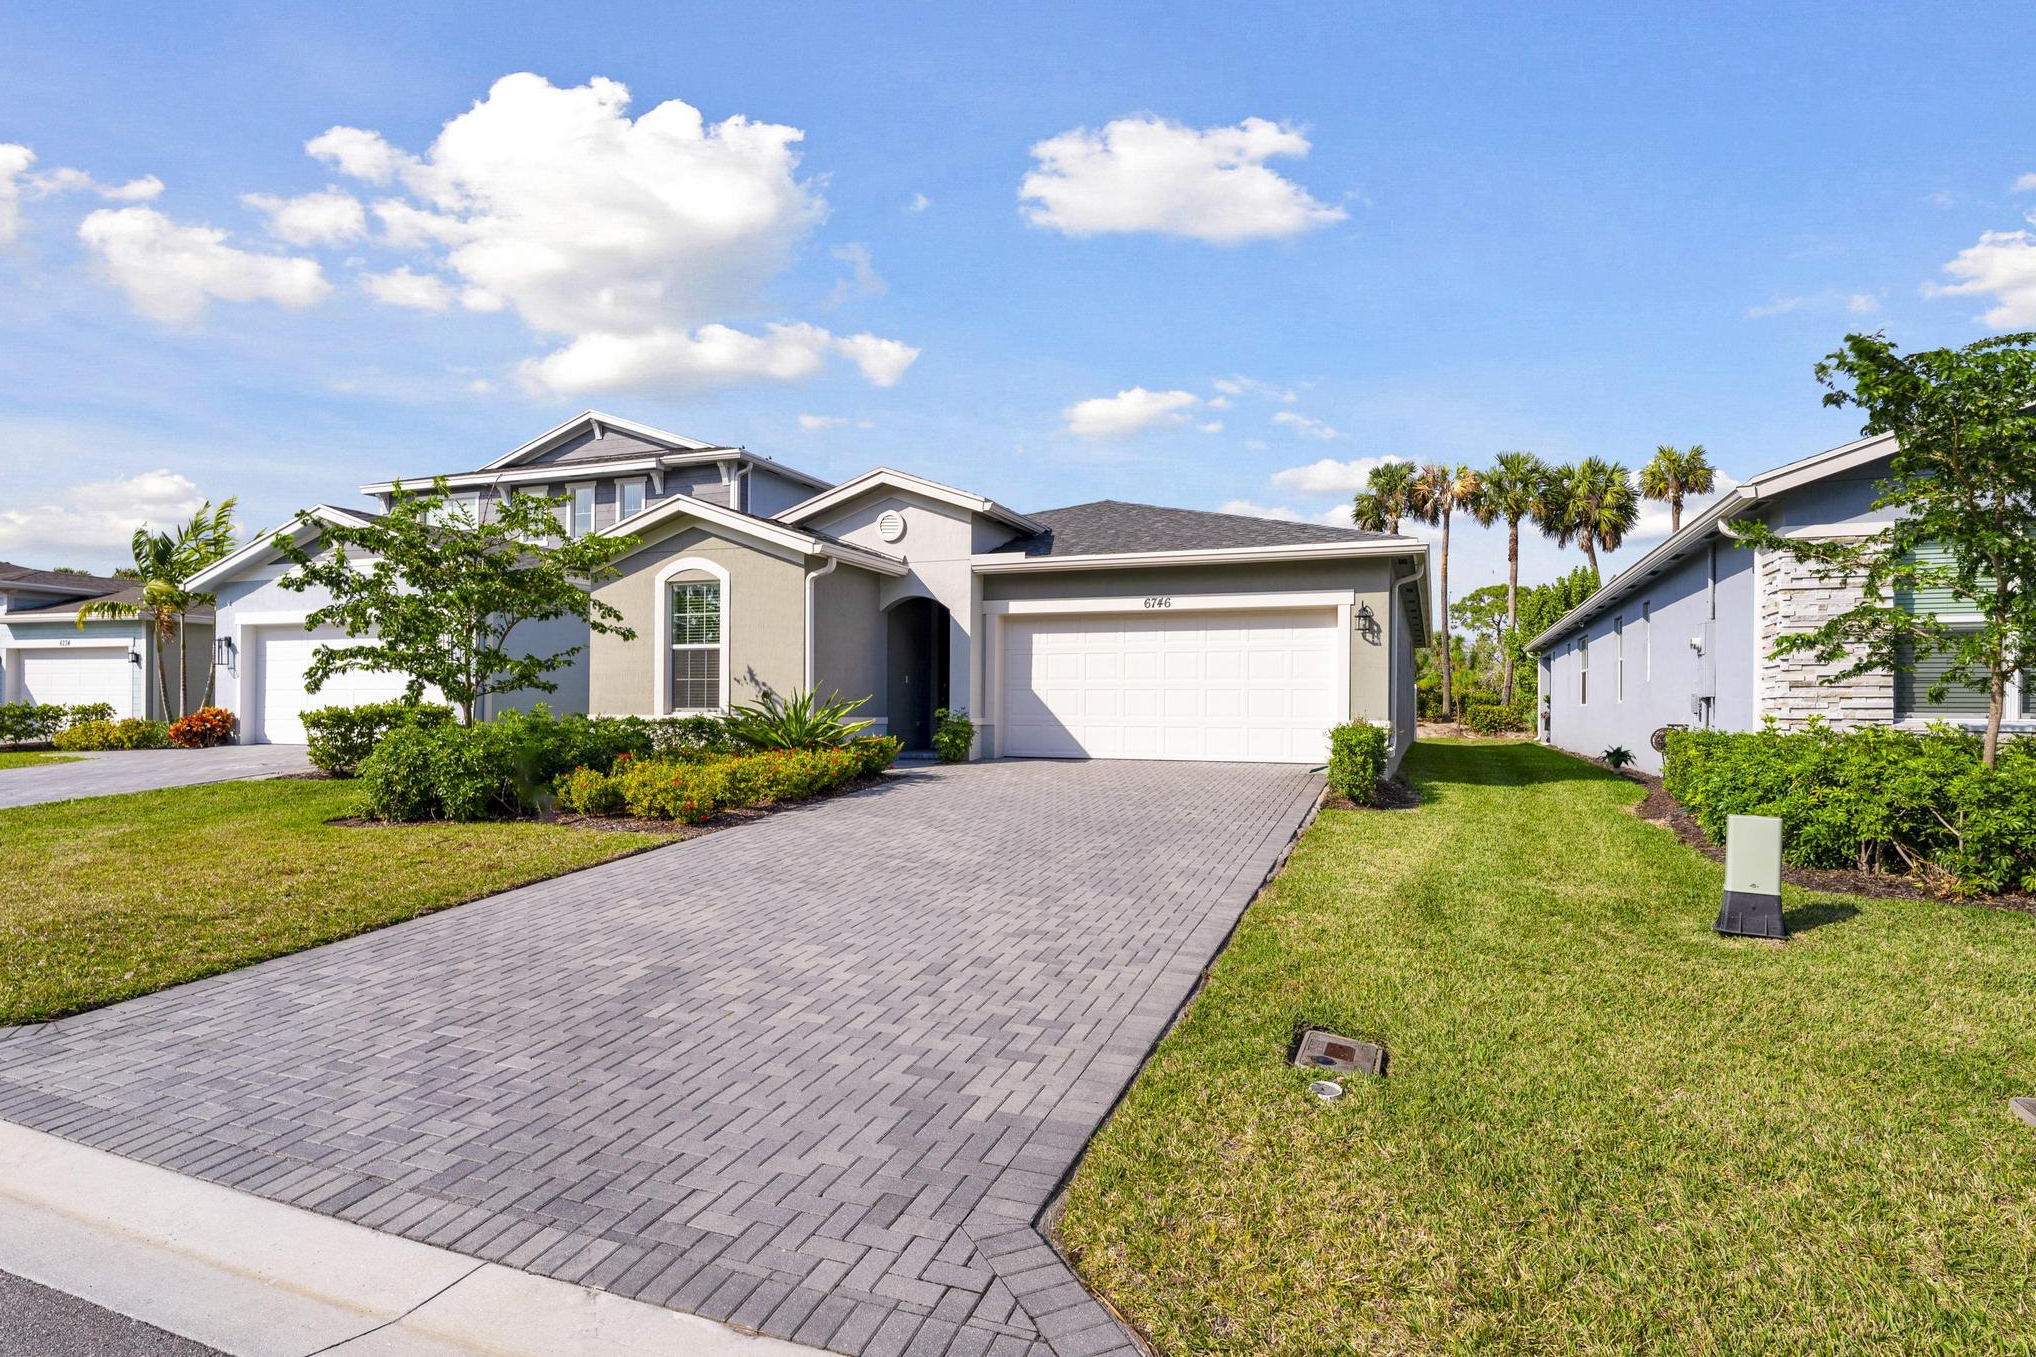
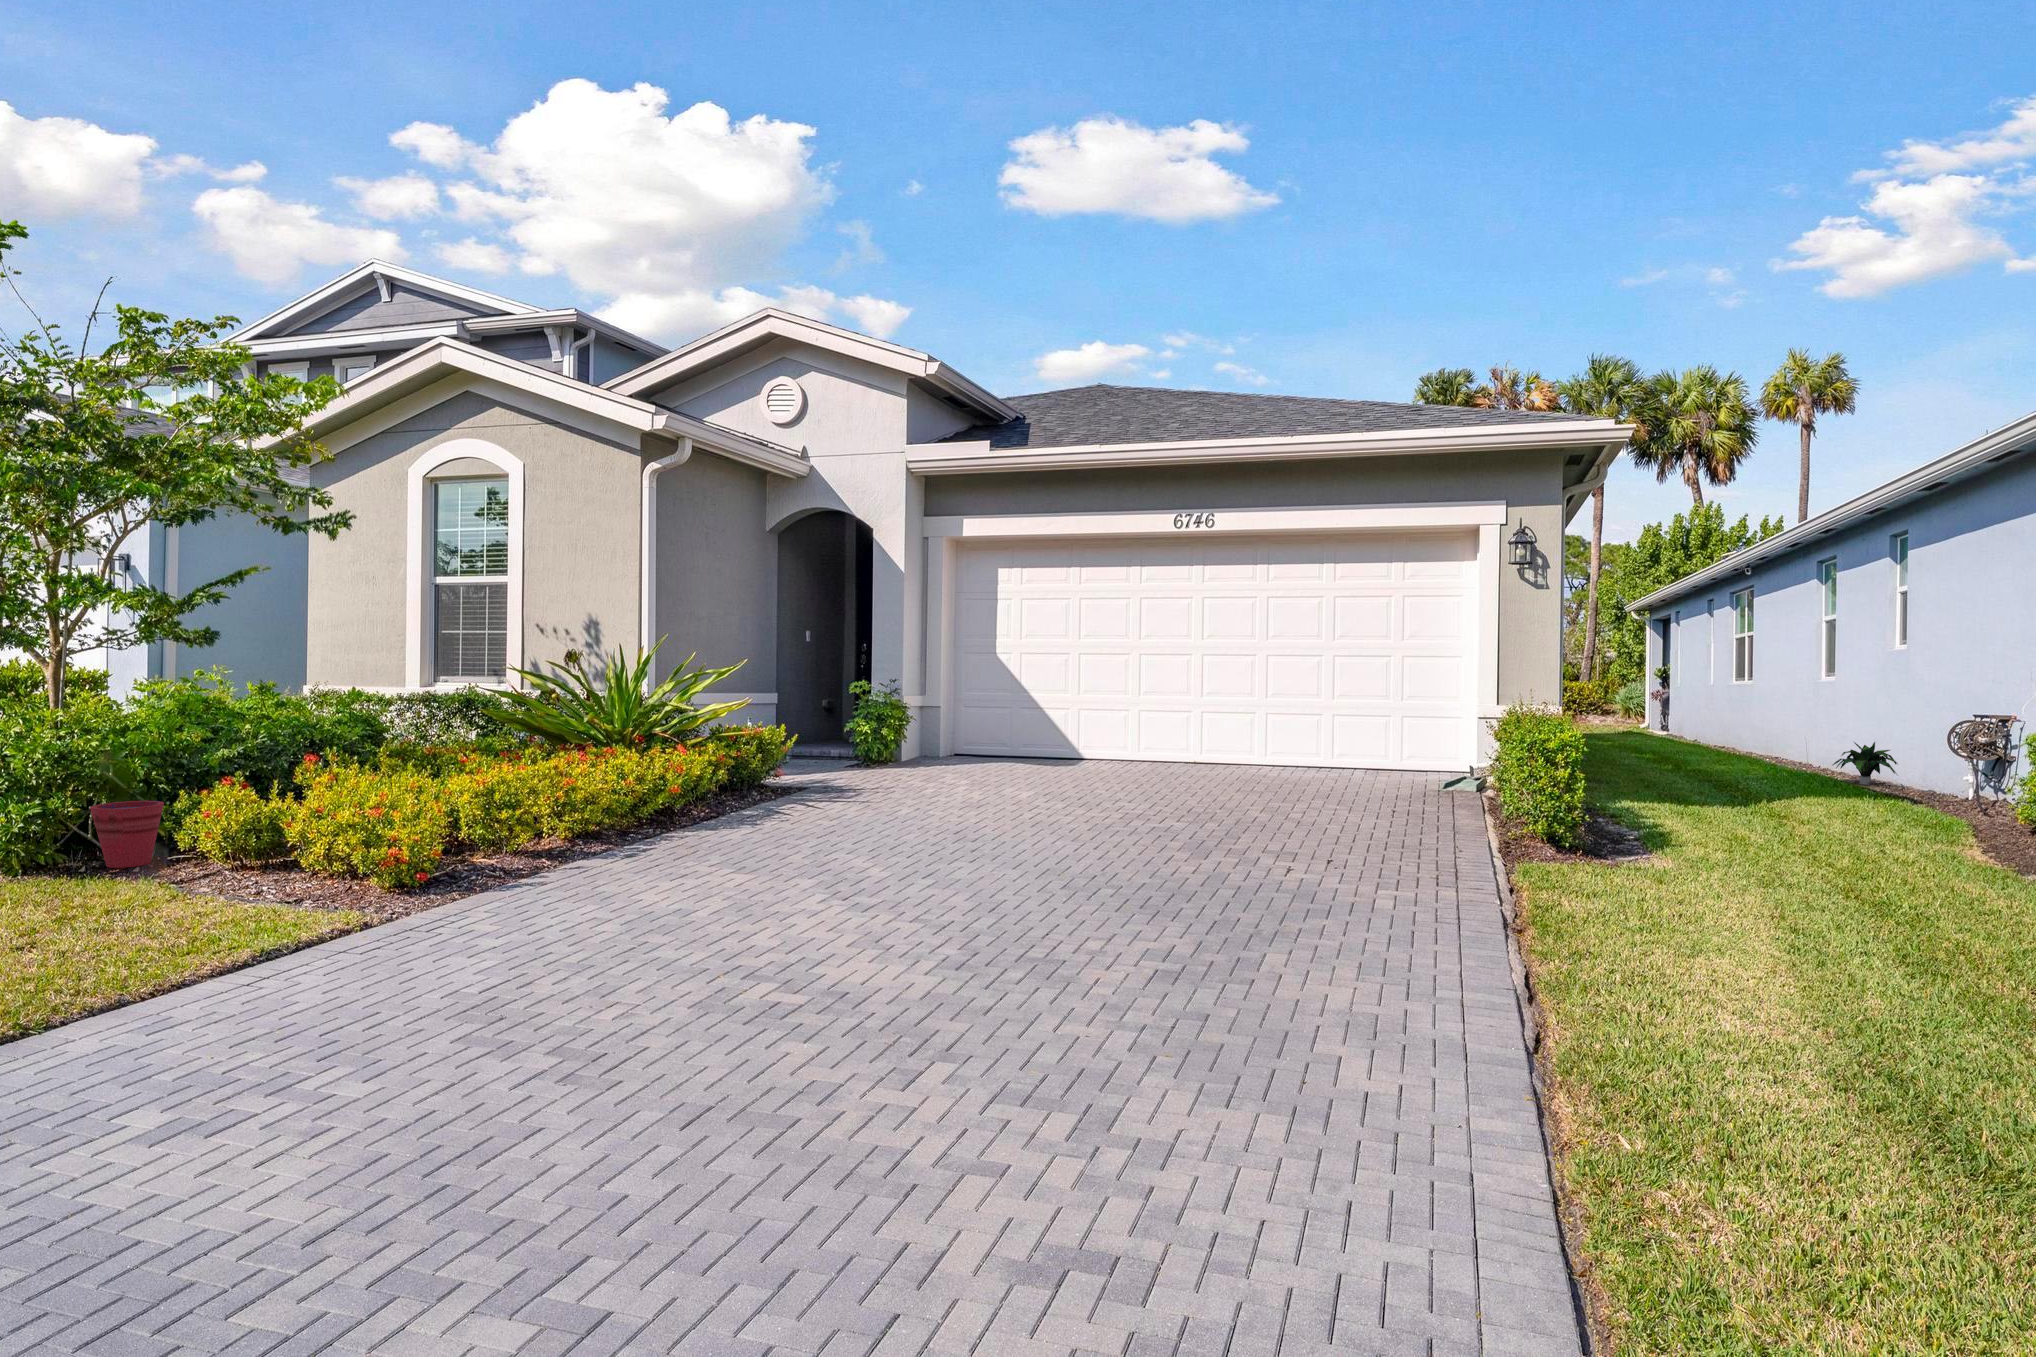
bucket: none [519,779,555,816] -> present [90,801,164,868]

